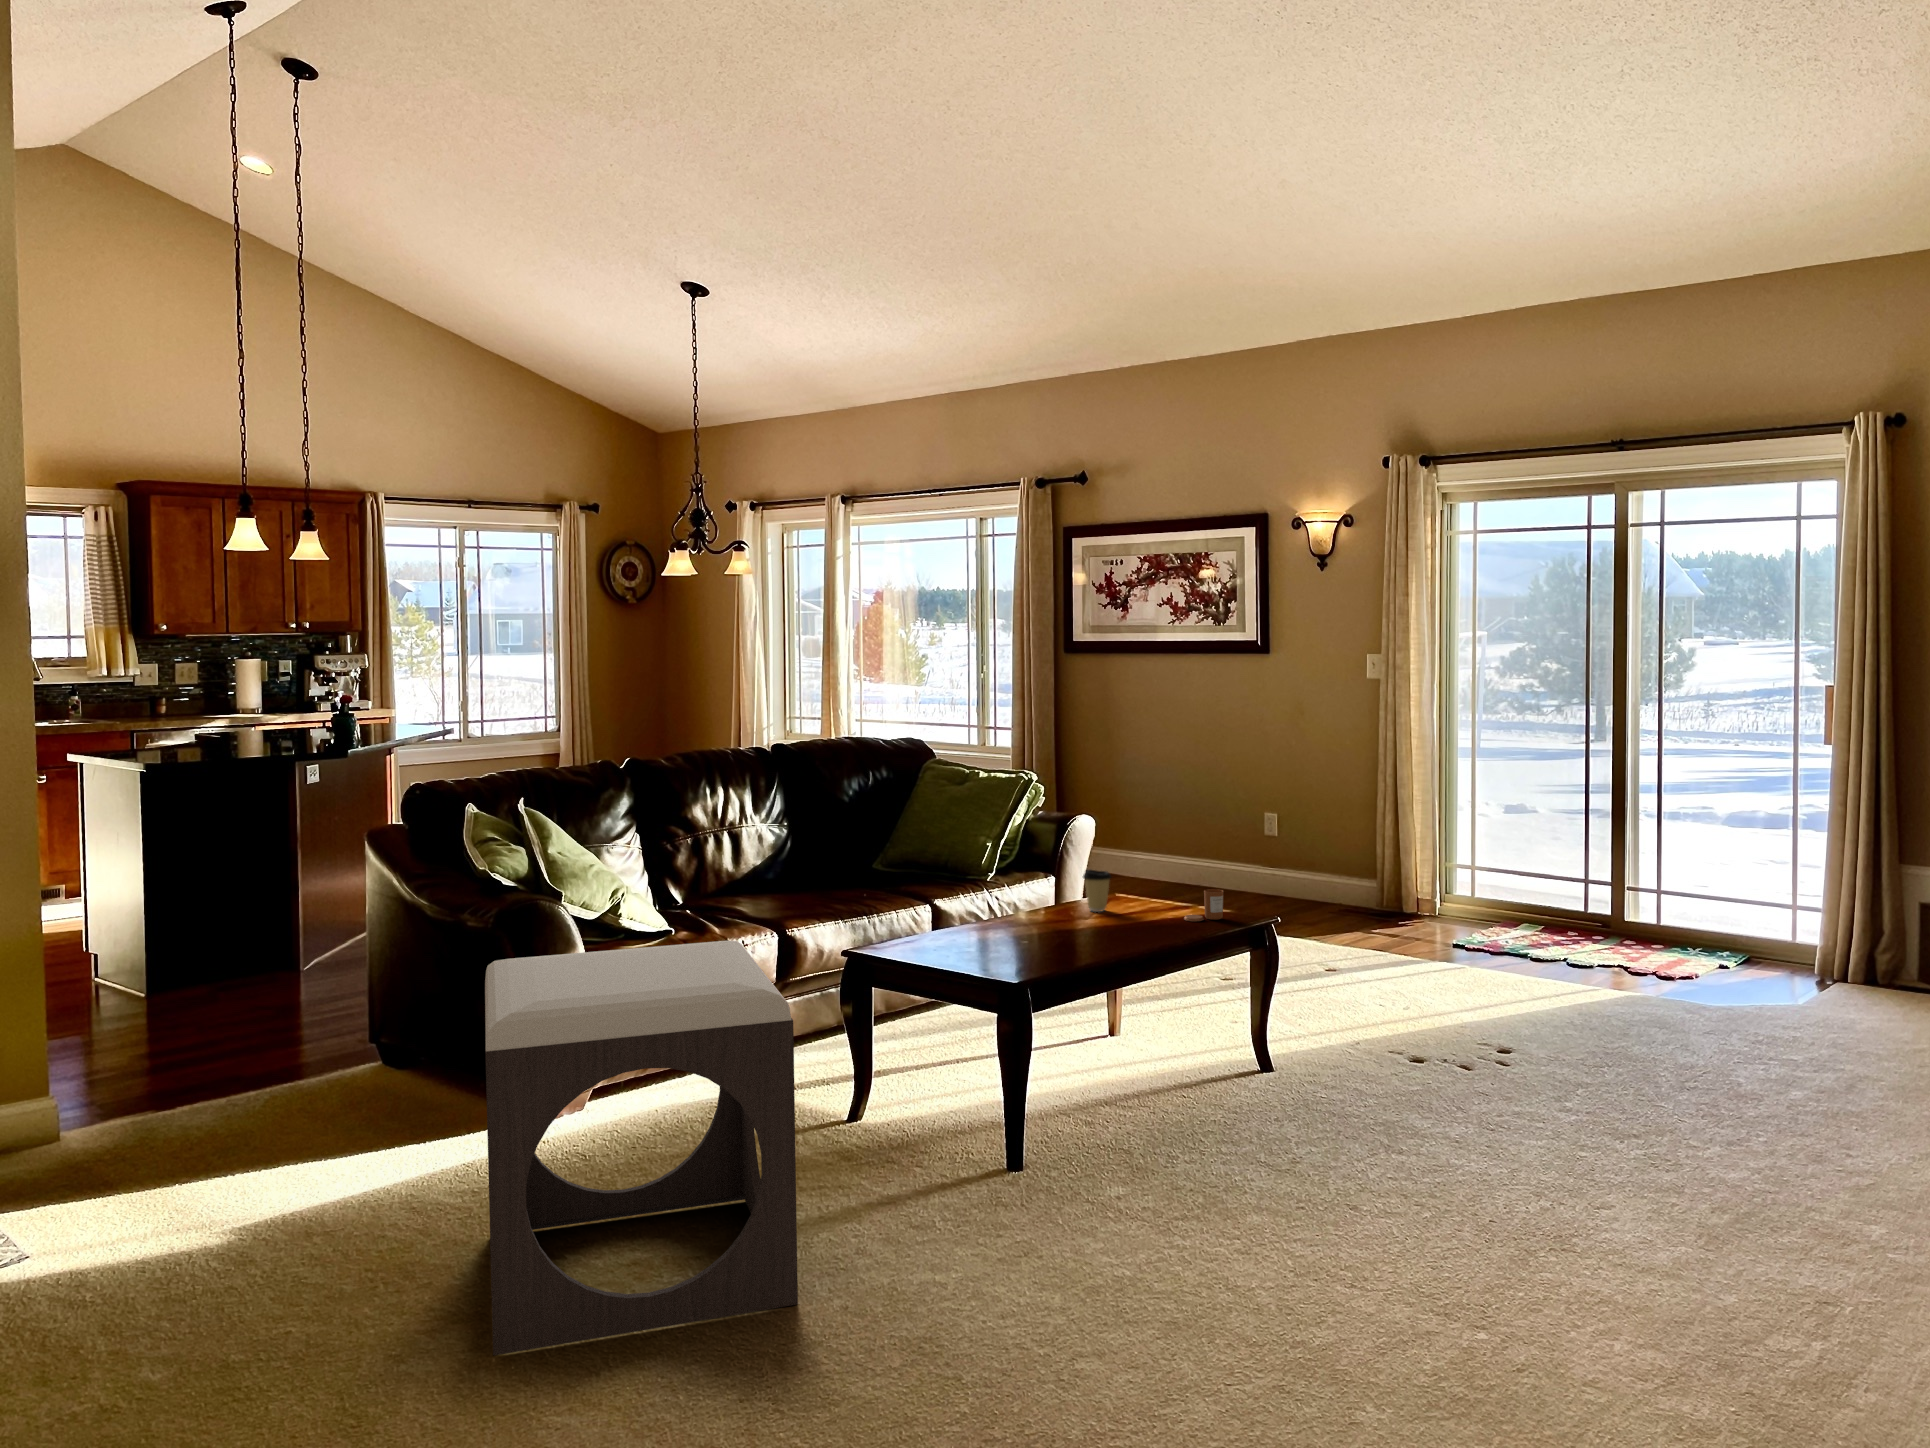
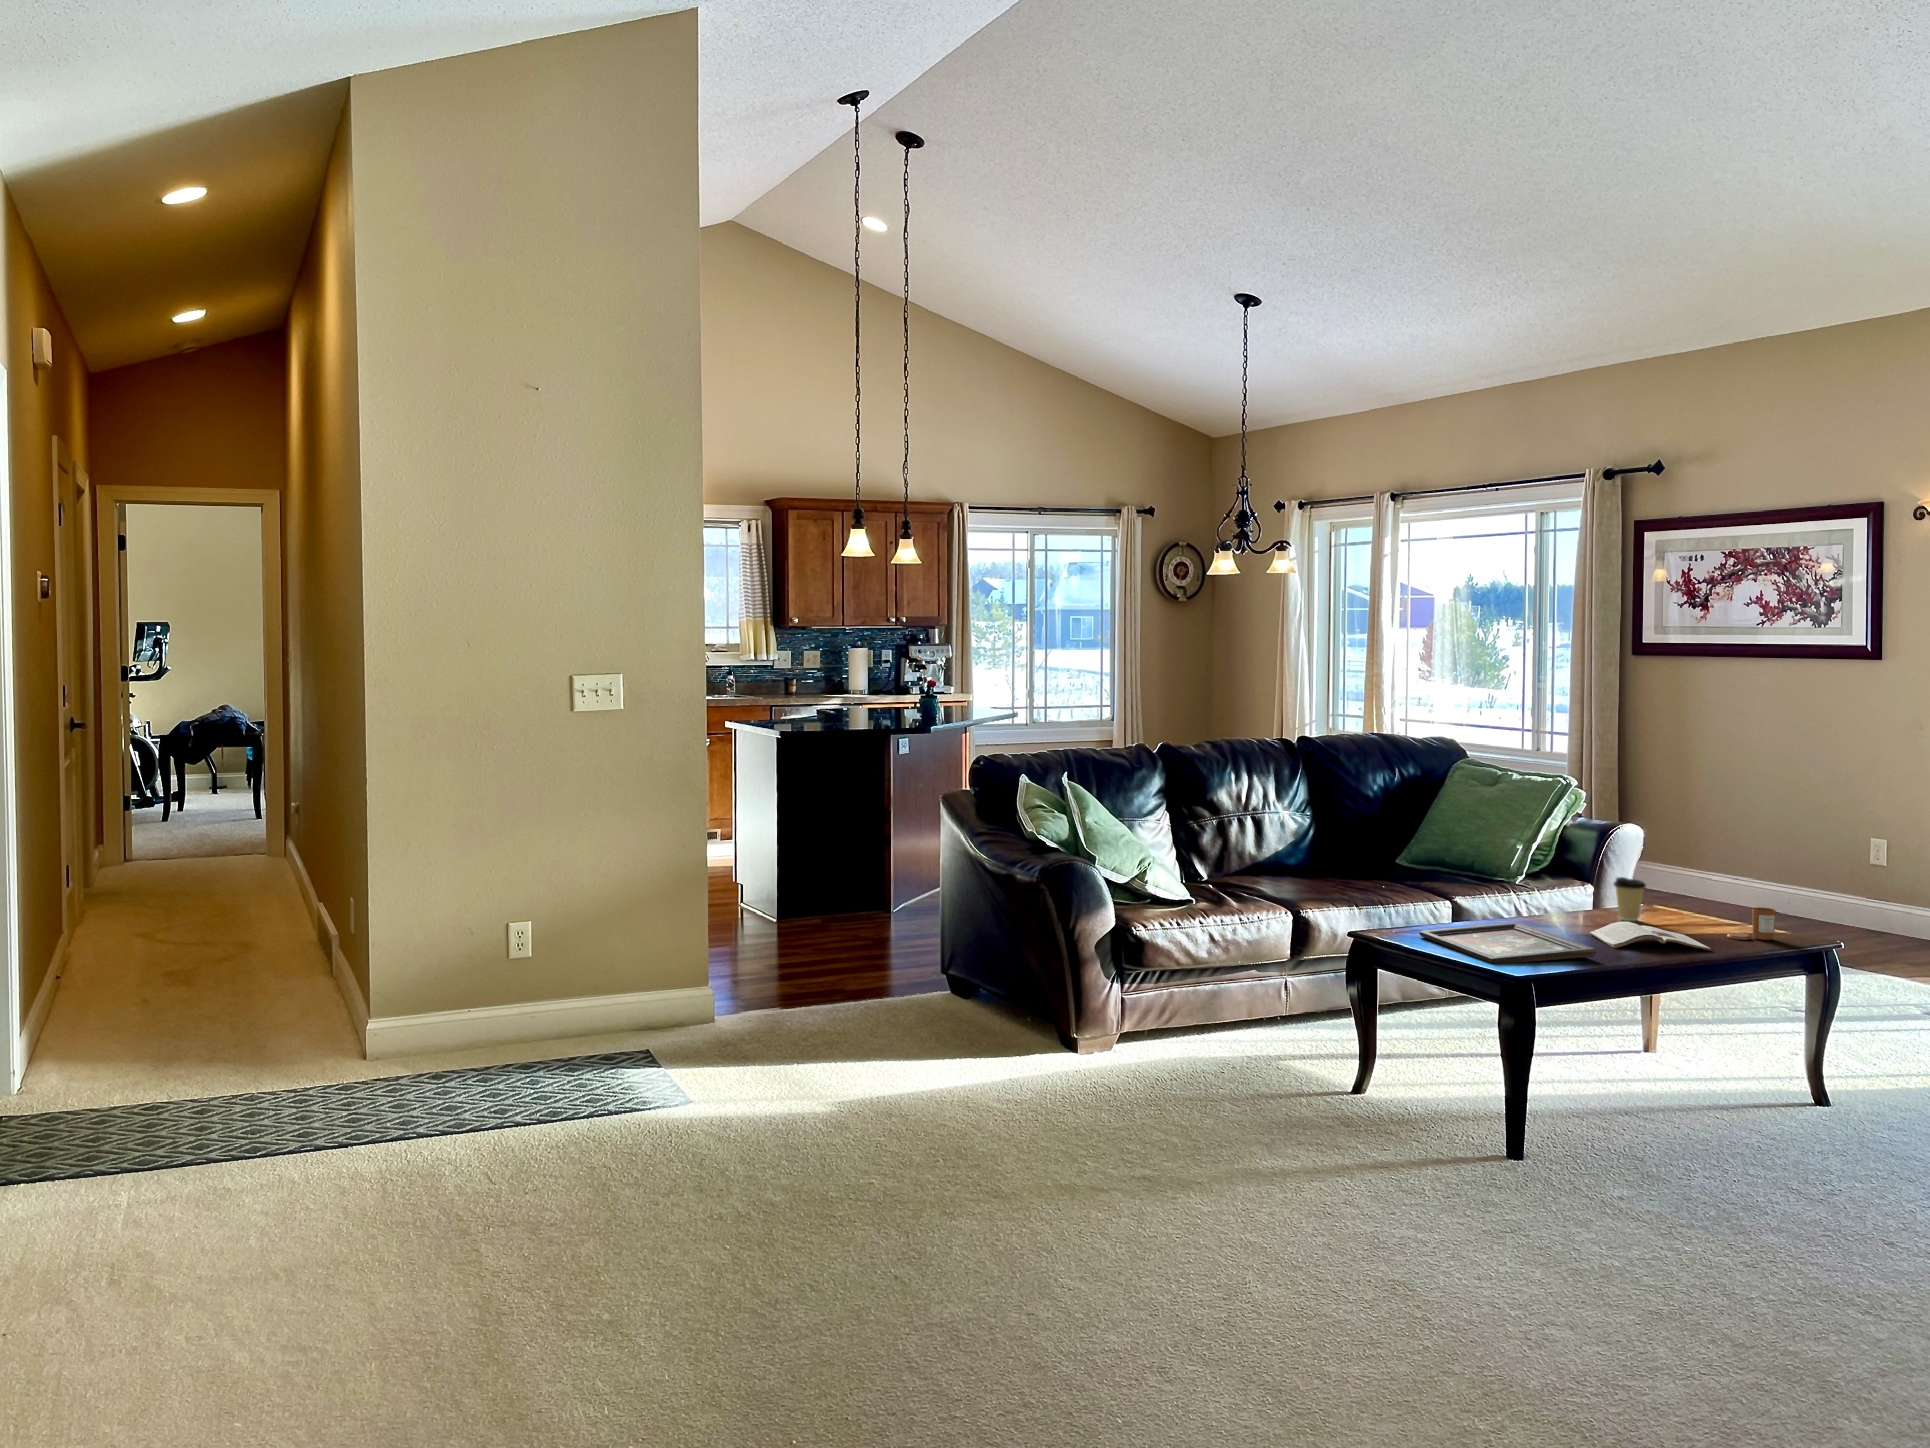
magazine: none [1069,914,1177,943] -> present [1590,922,1711,950]
decorative tray: none [913,925,1083,973] -> present [1419,922,1596,964]
footstool: present [485,941,798,1355] -> none [1023,902,1282,1229]

